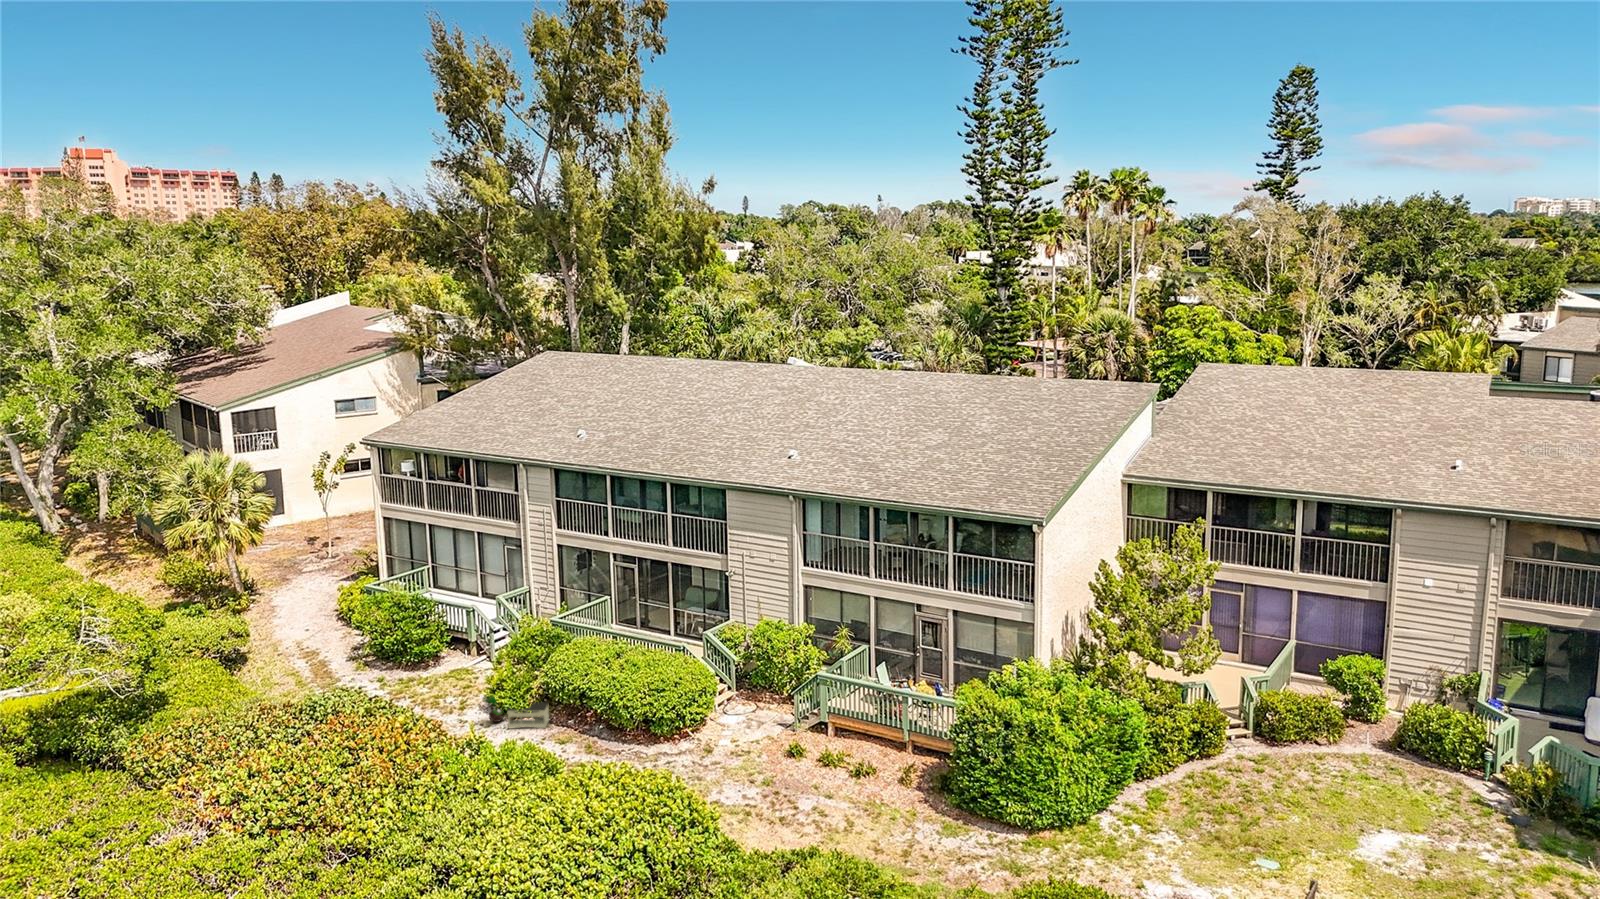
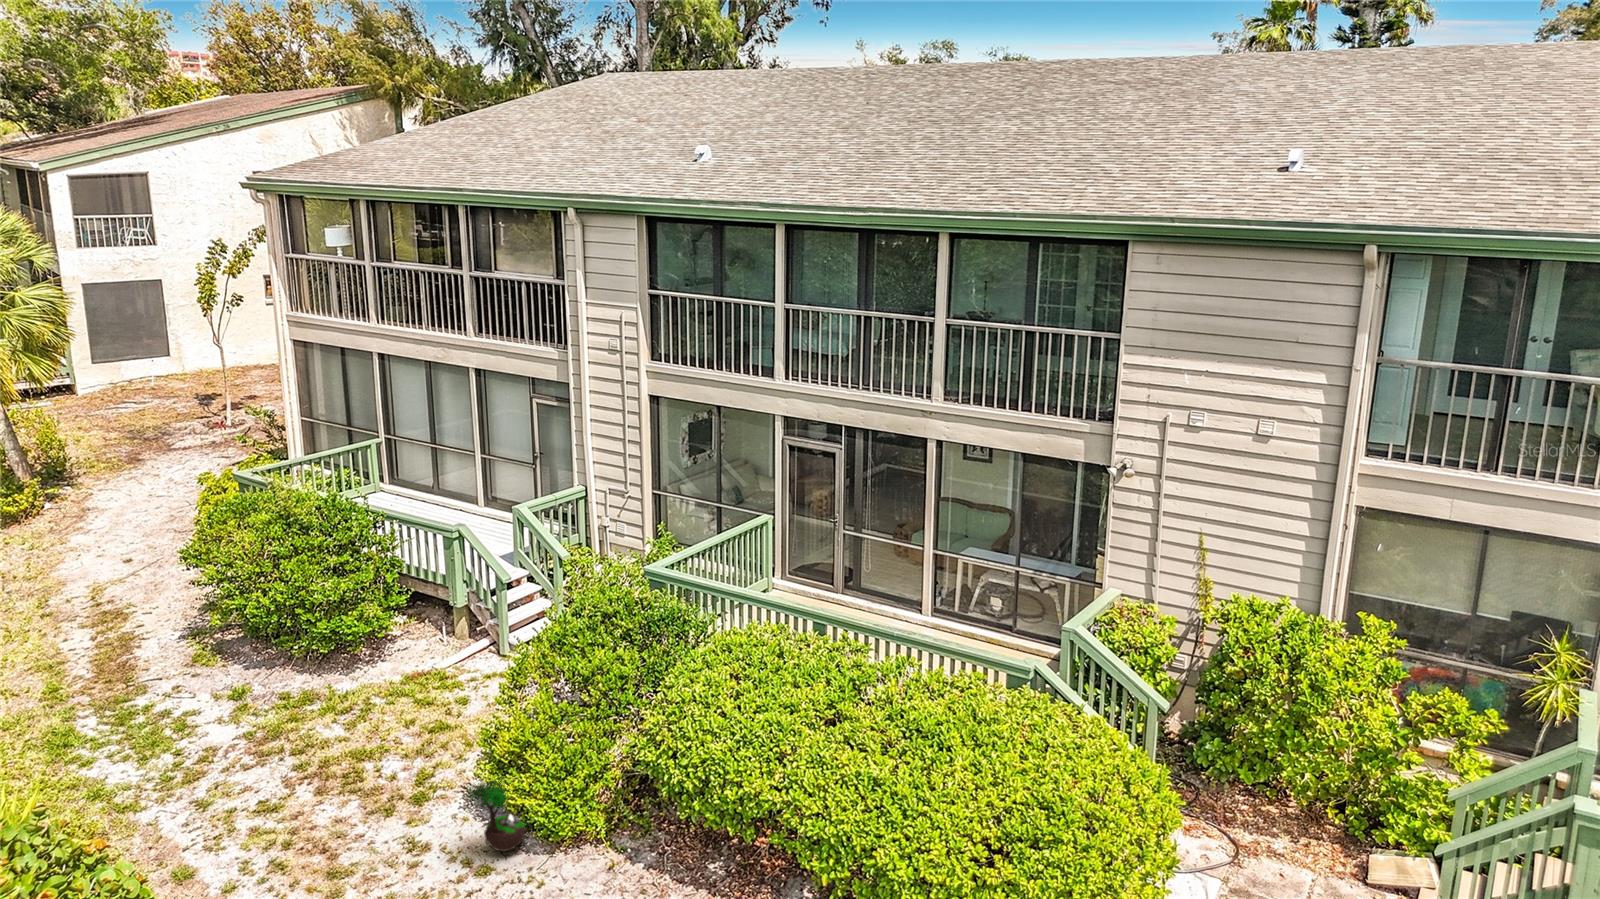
bench: present [508,702,549,729] -> none [535,802,648,882]

